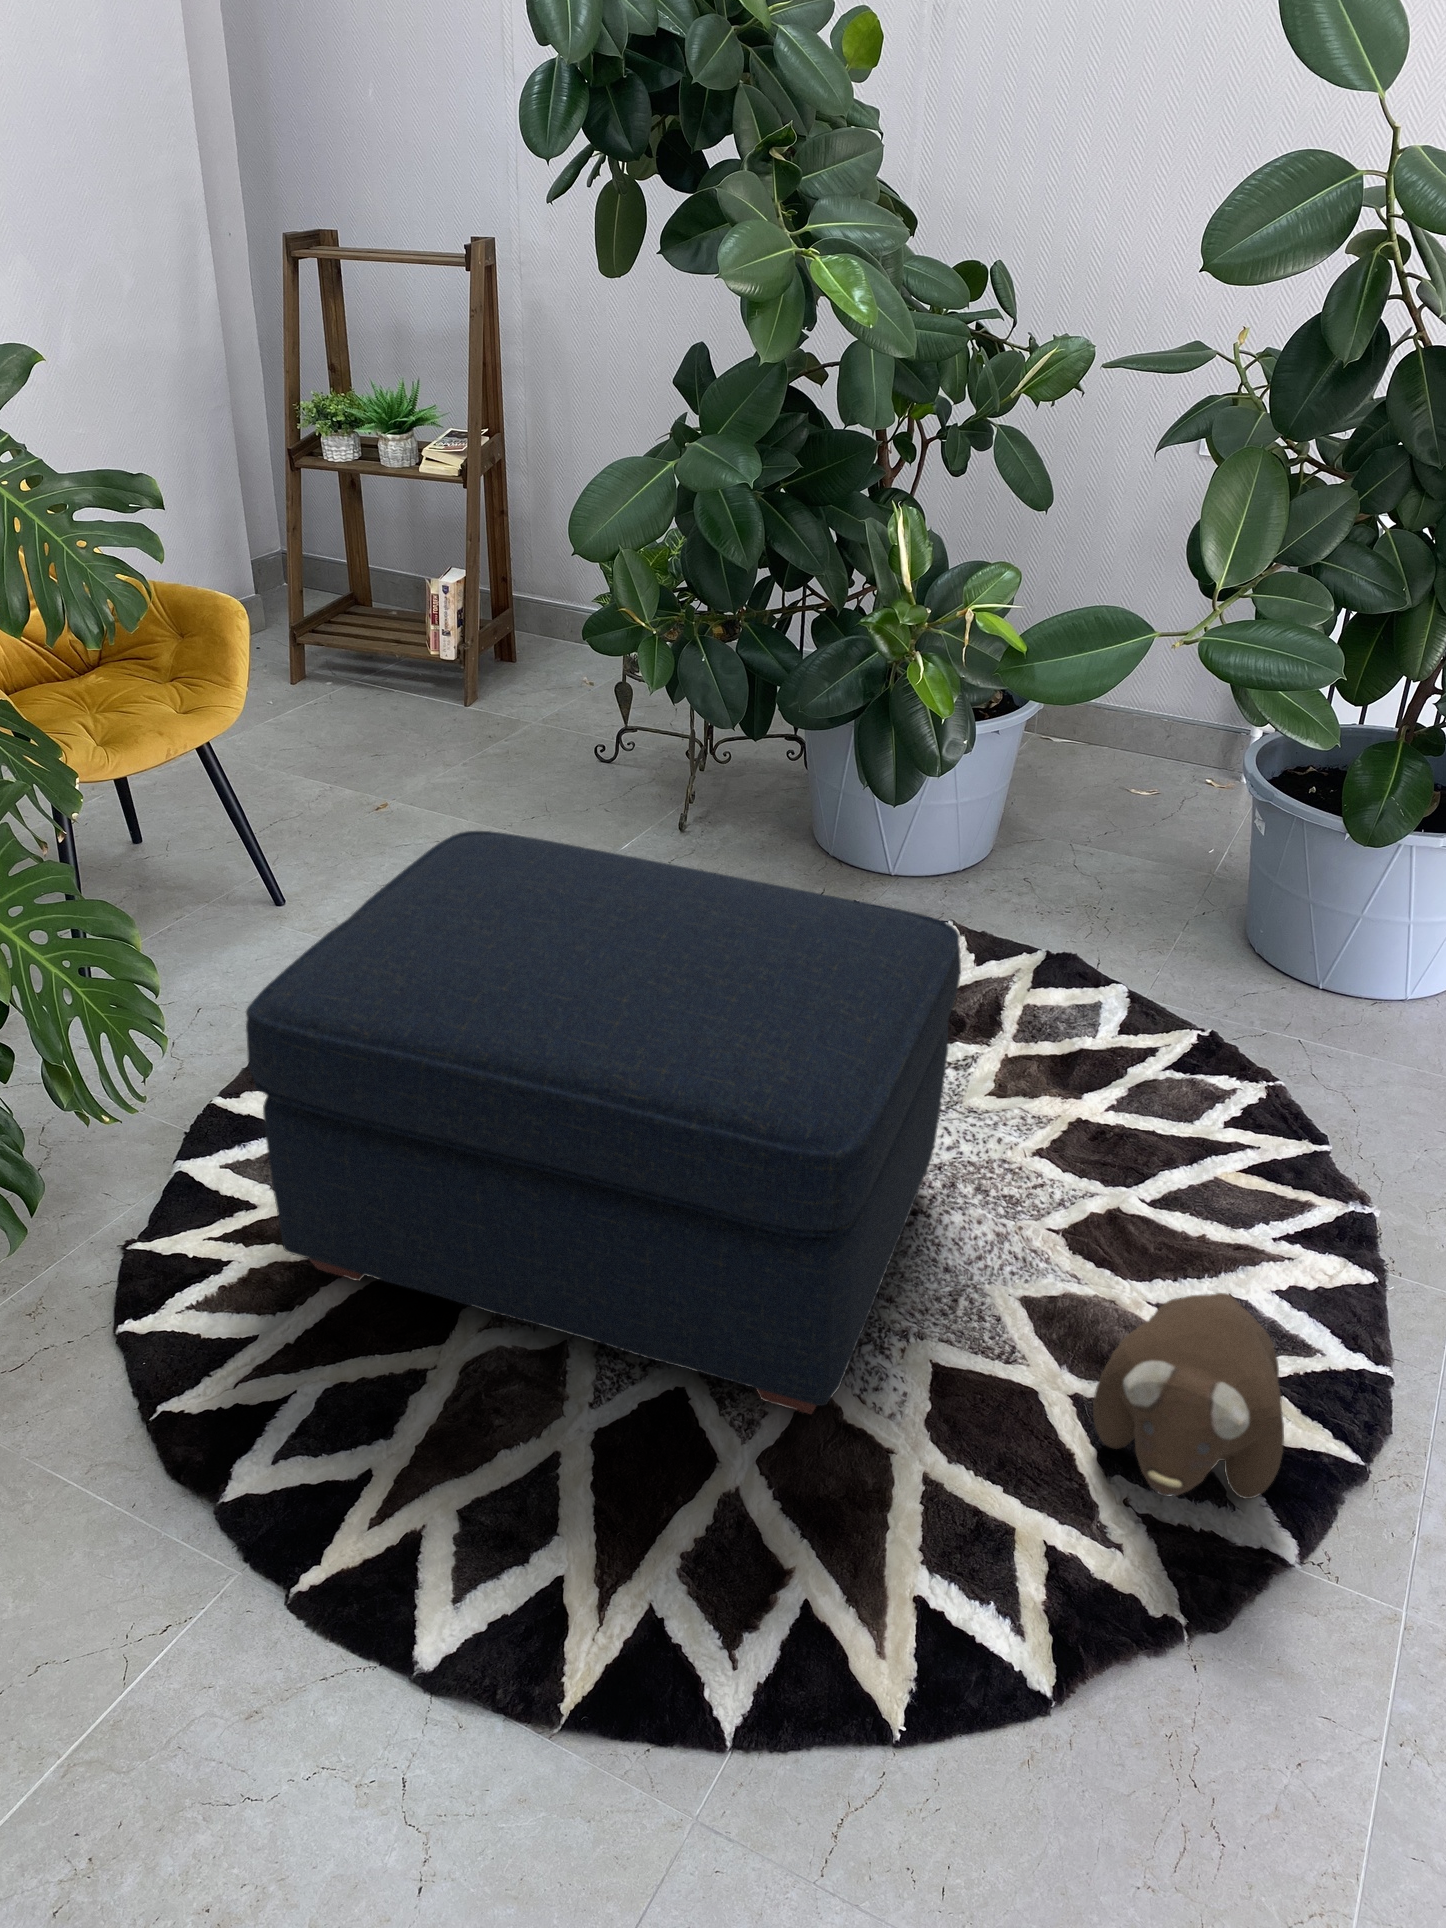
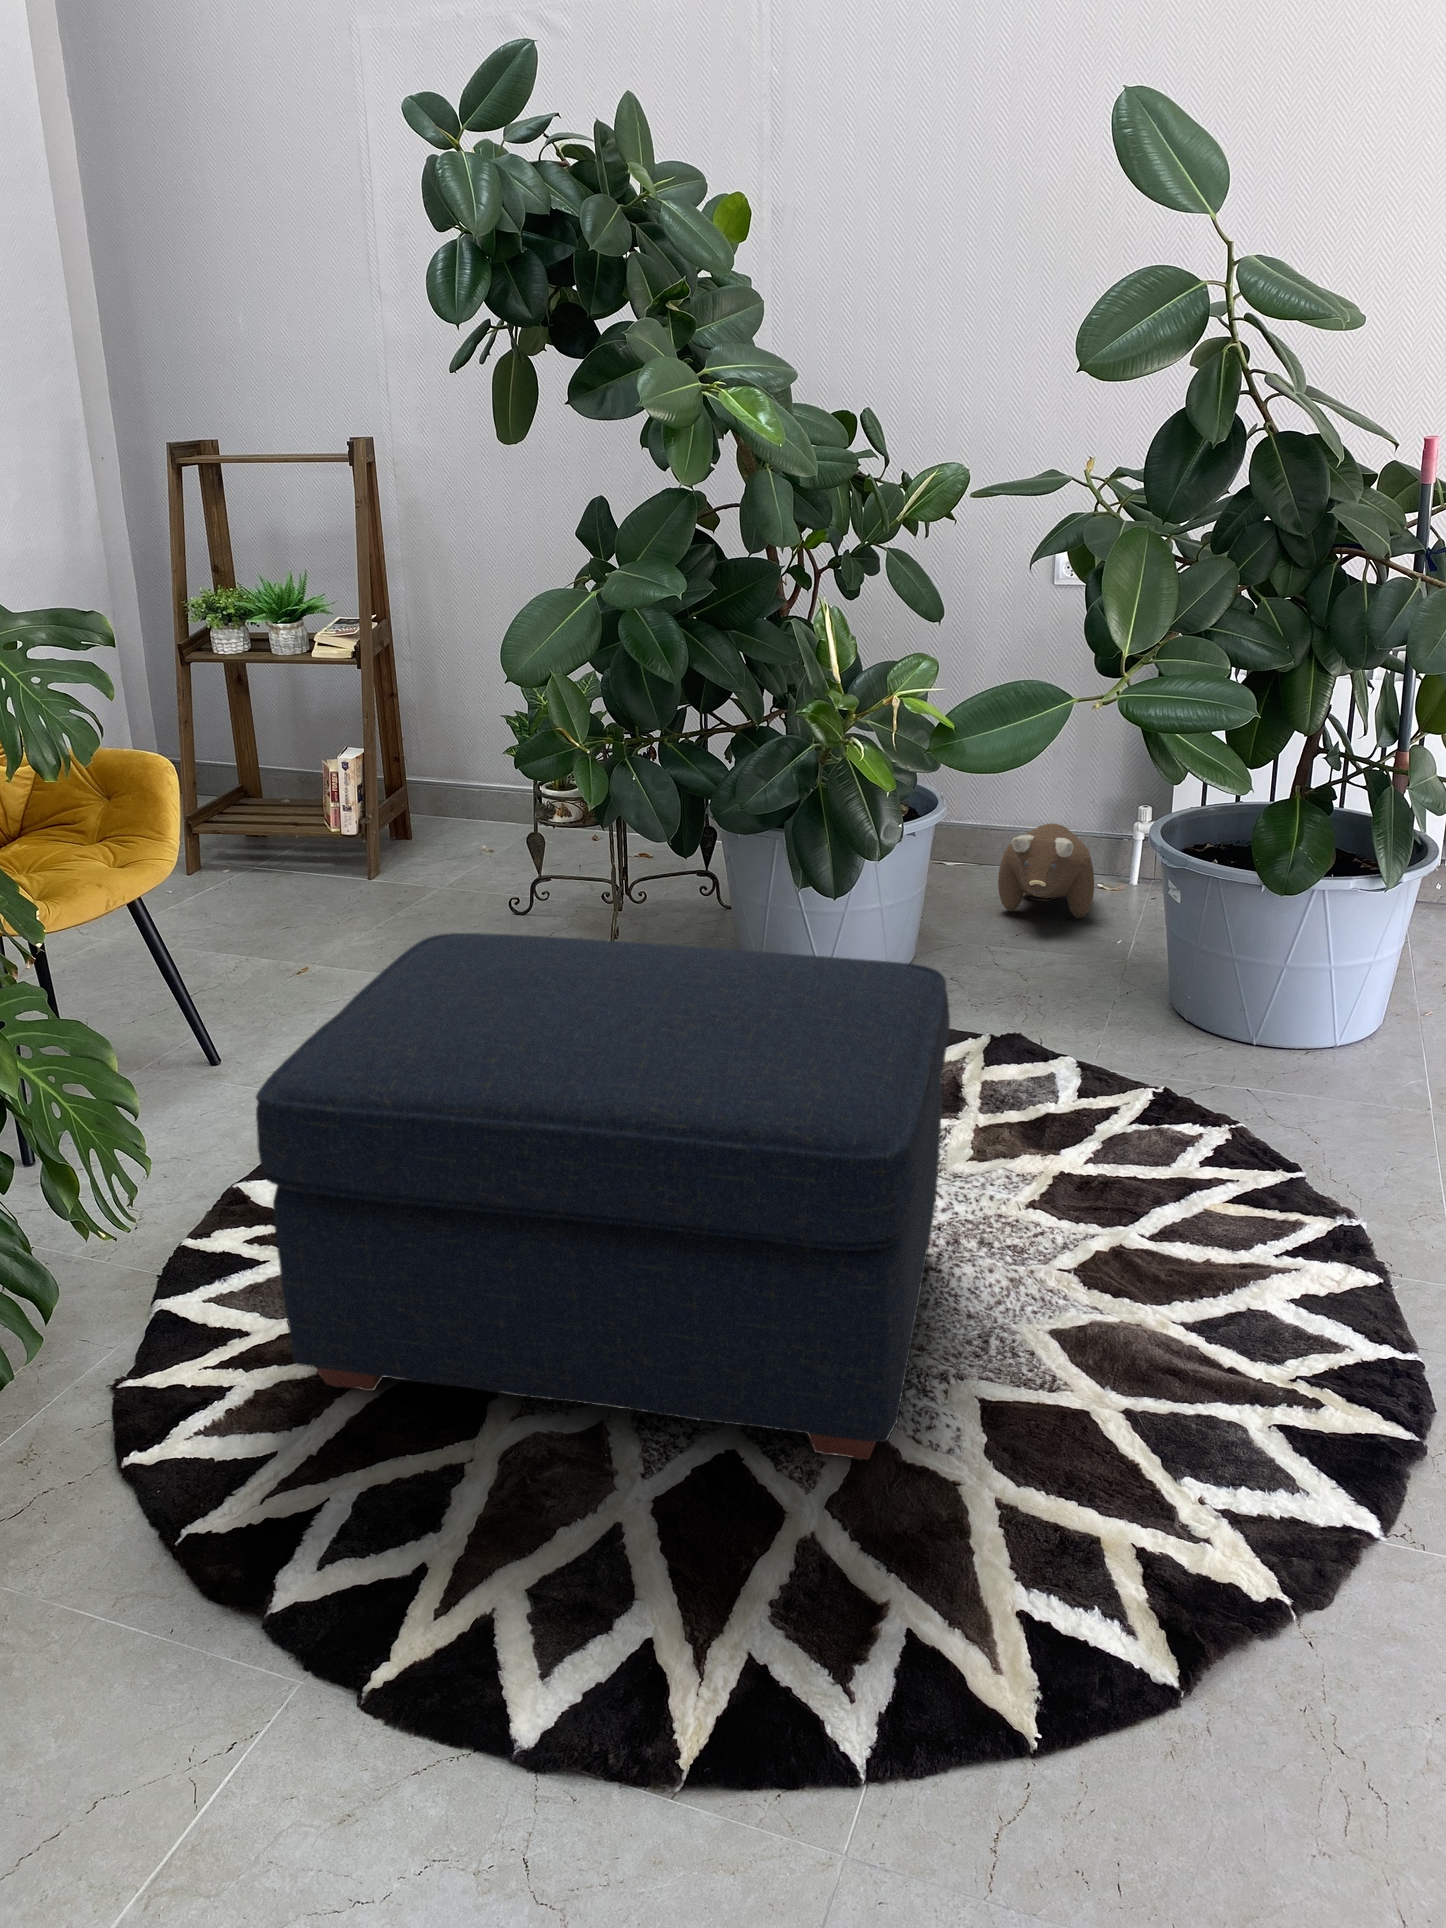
plush toy: present [1093,1293,1284,1499] -> present [998,823,1094,918]

